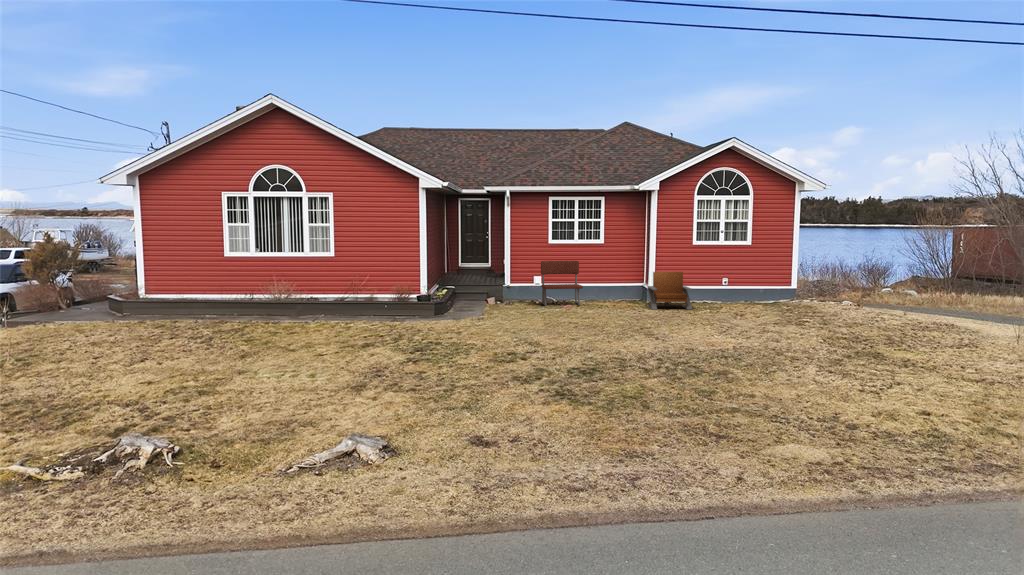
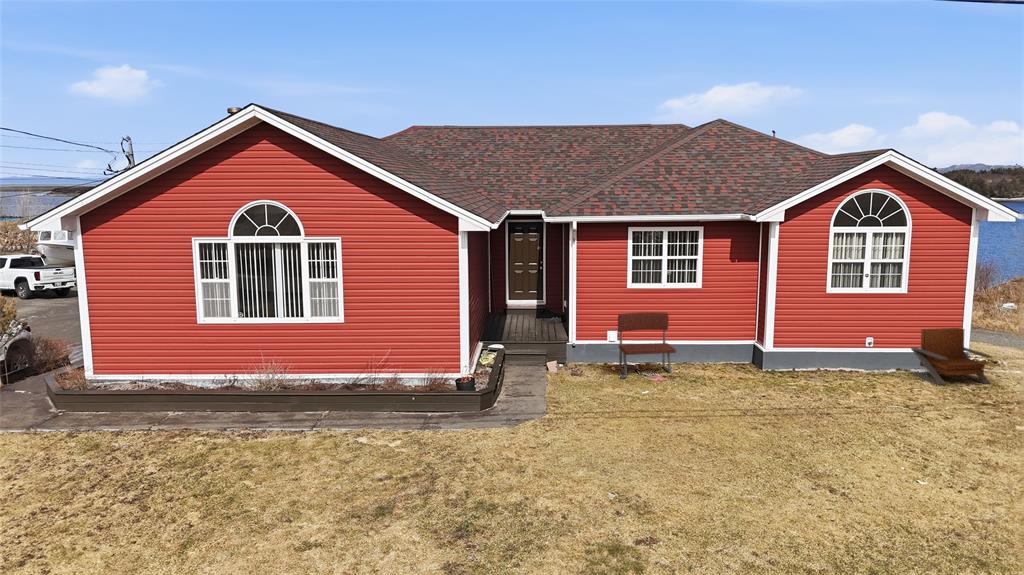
lounge chair: present [647,272,693,310] -> present [910,328,993,386]

